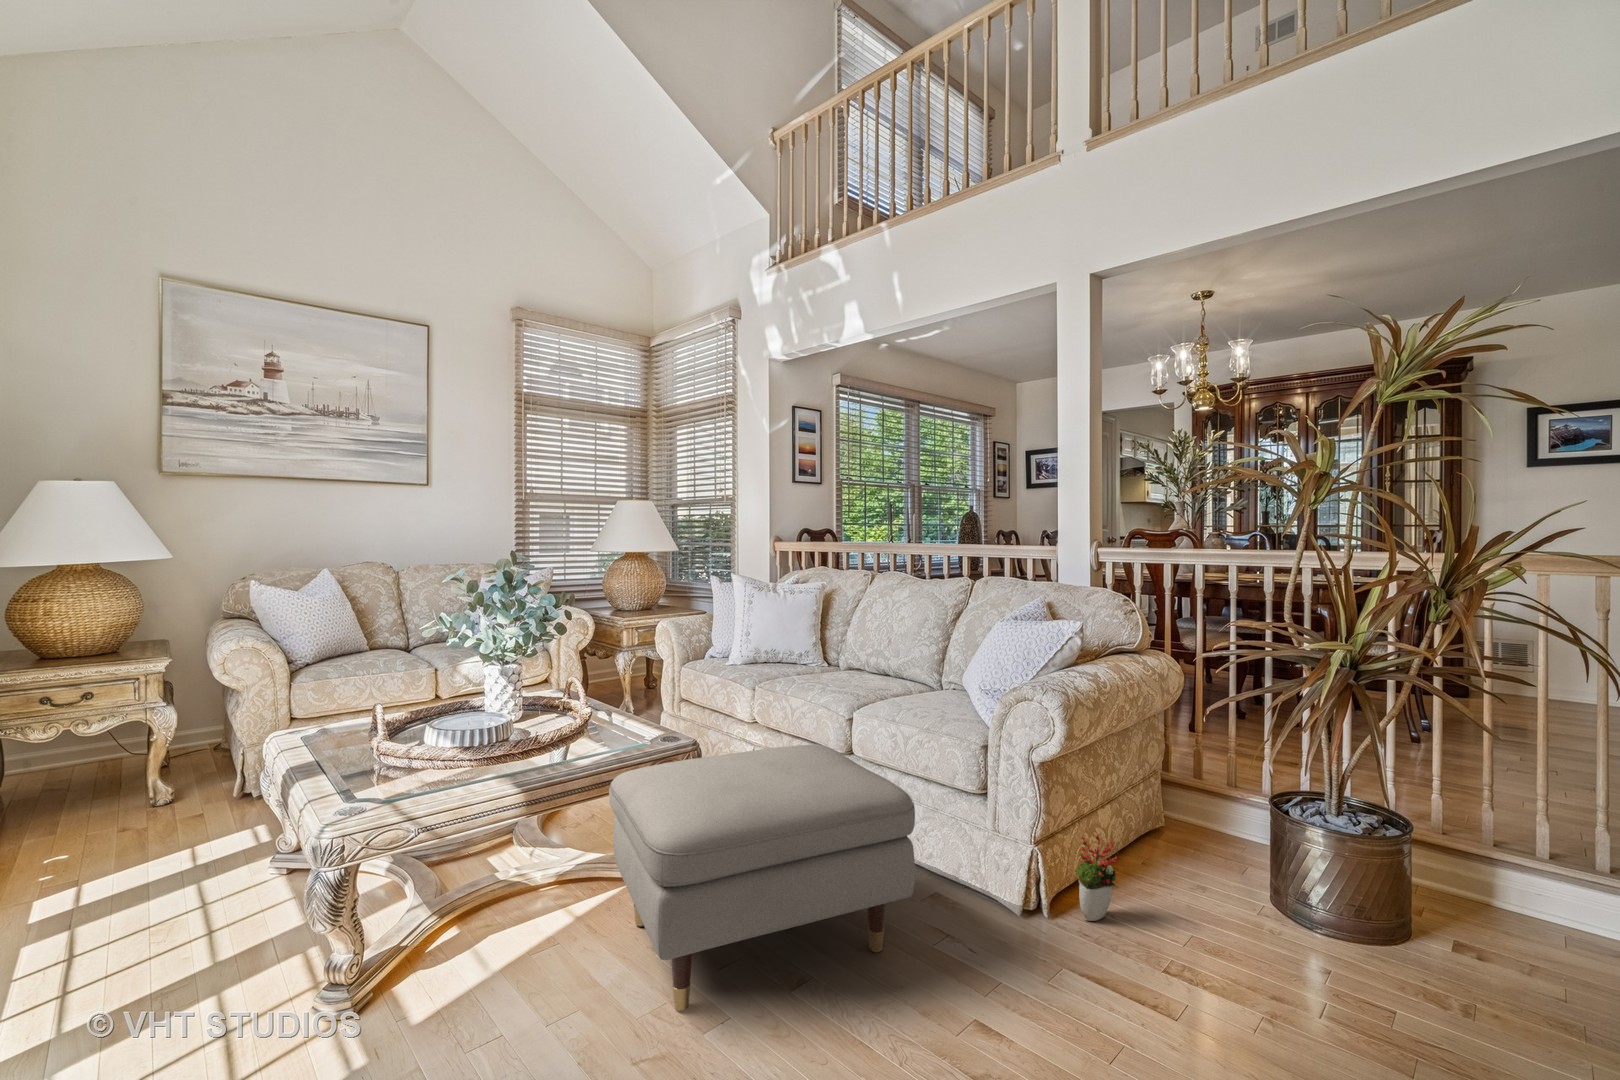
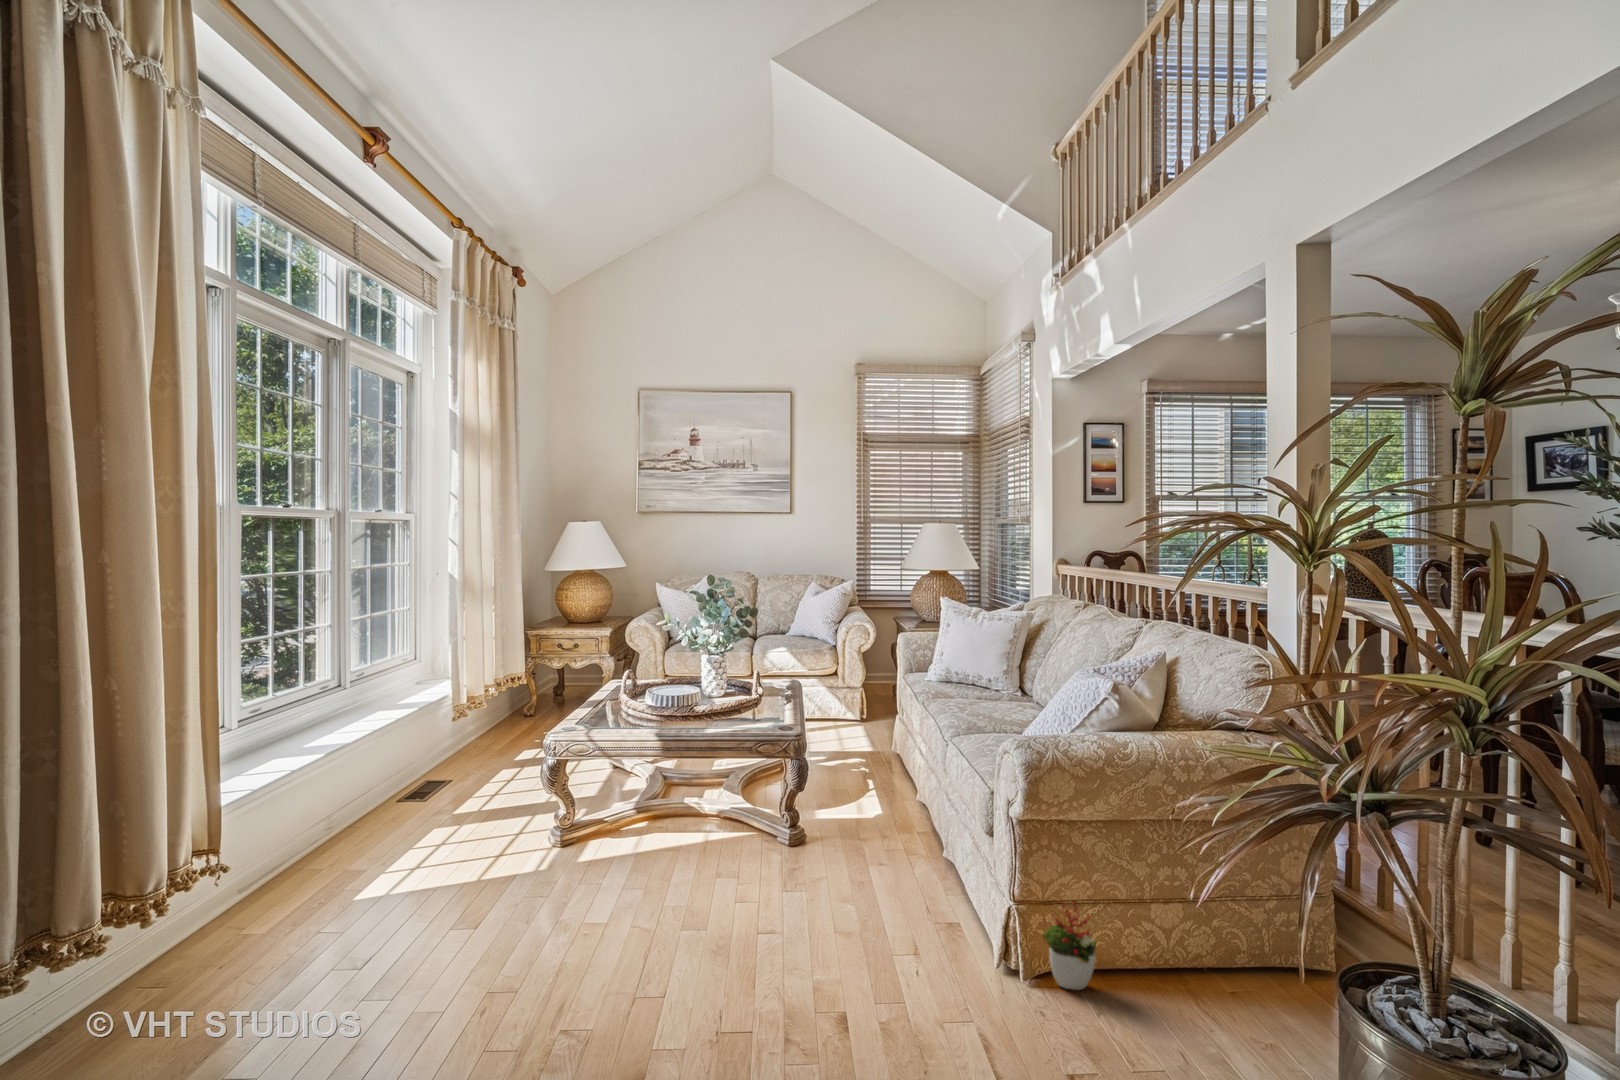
ottoman: present [609,745,915,1011] -> none [667,743,899,932]

